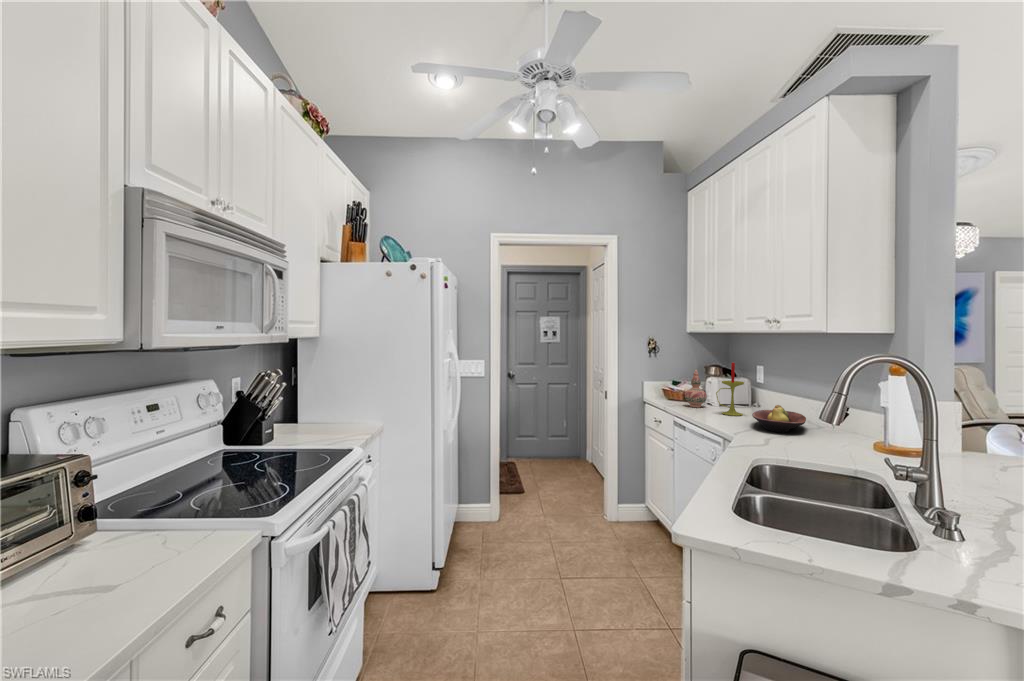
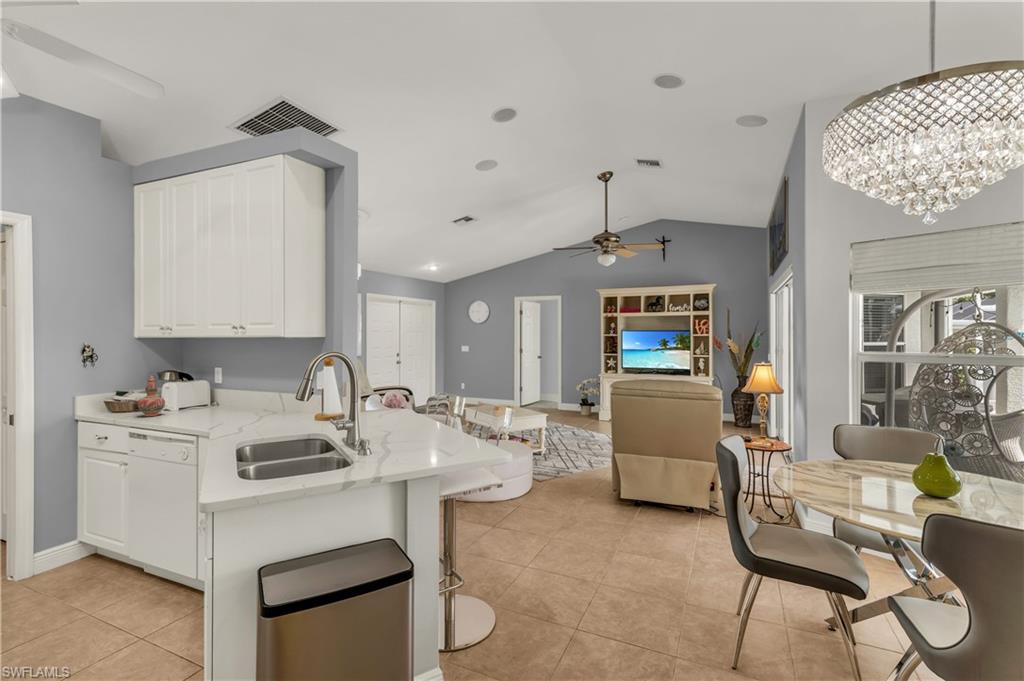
candle: present [716,363,744,416] -> none [180,364,209,417]
fruit bowl: present [752,405,806,432] -> none [222,400,268,422]

